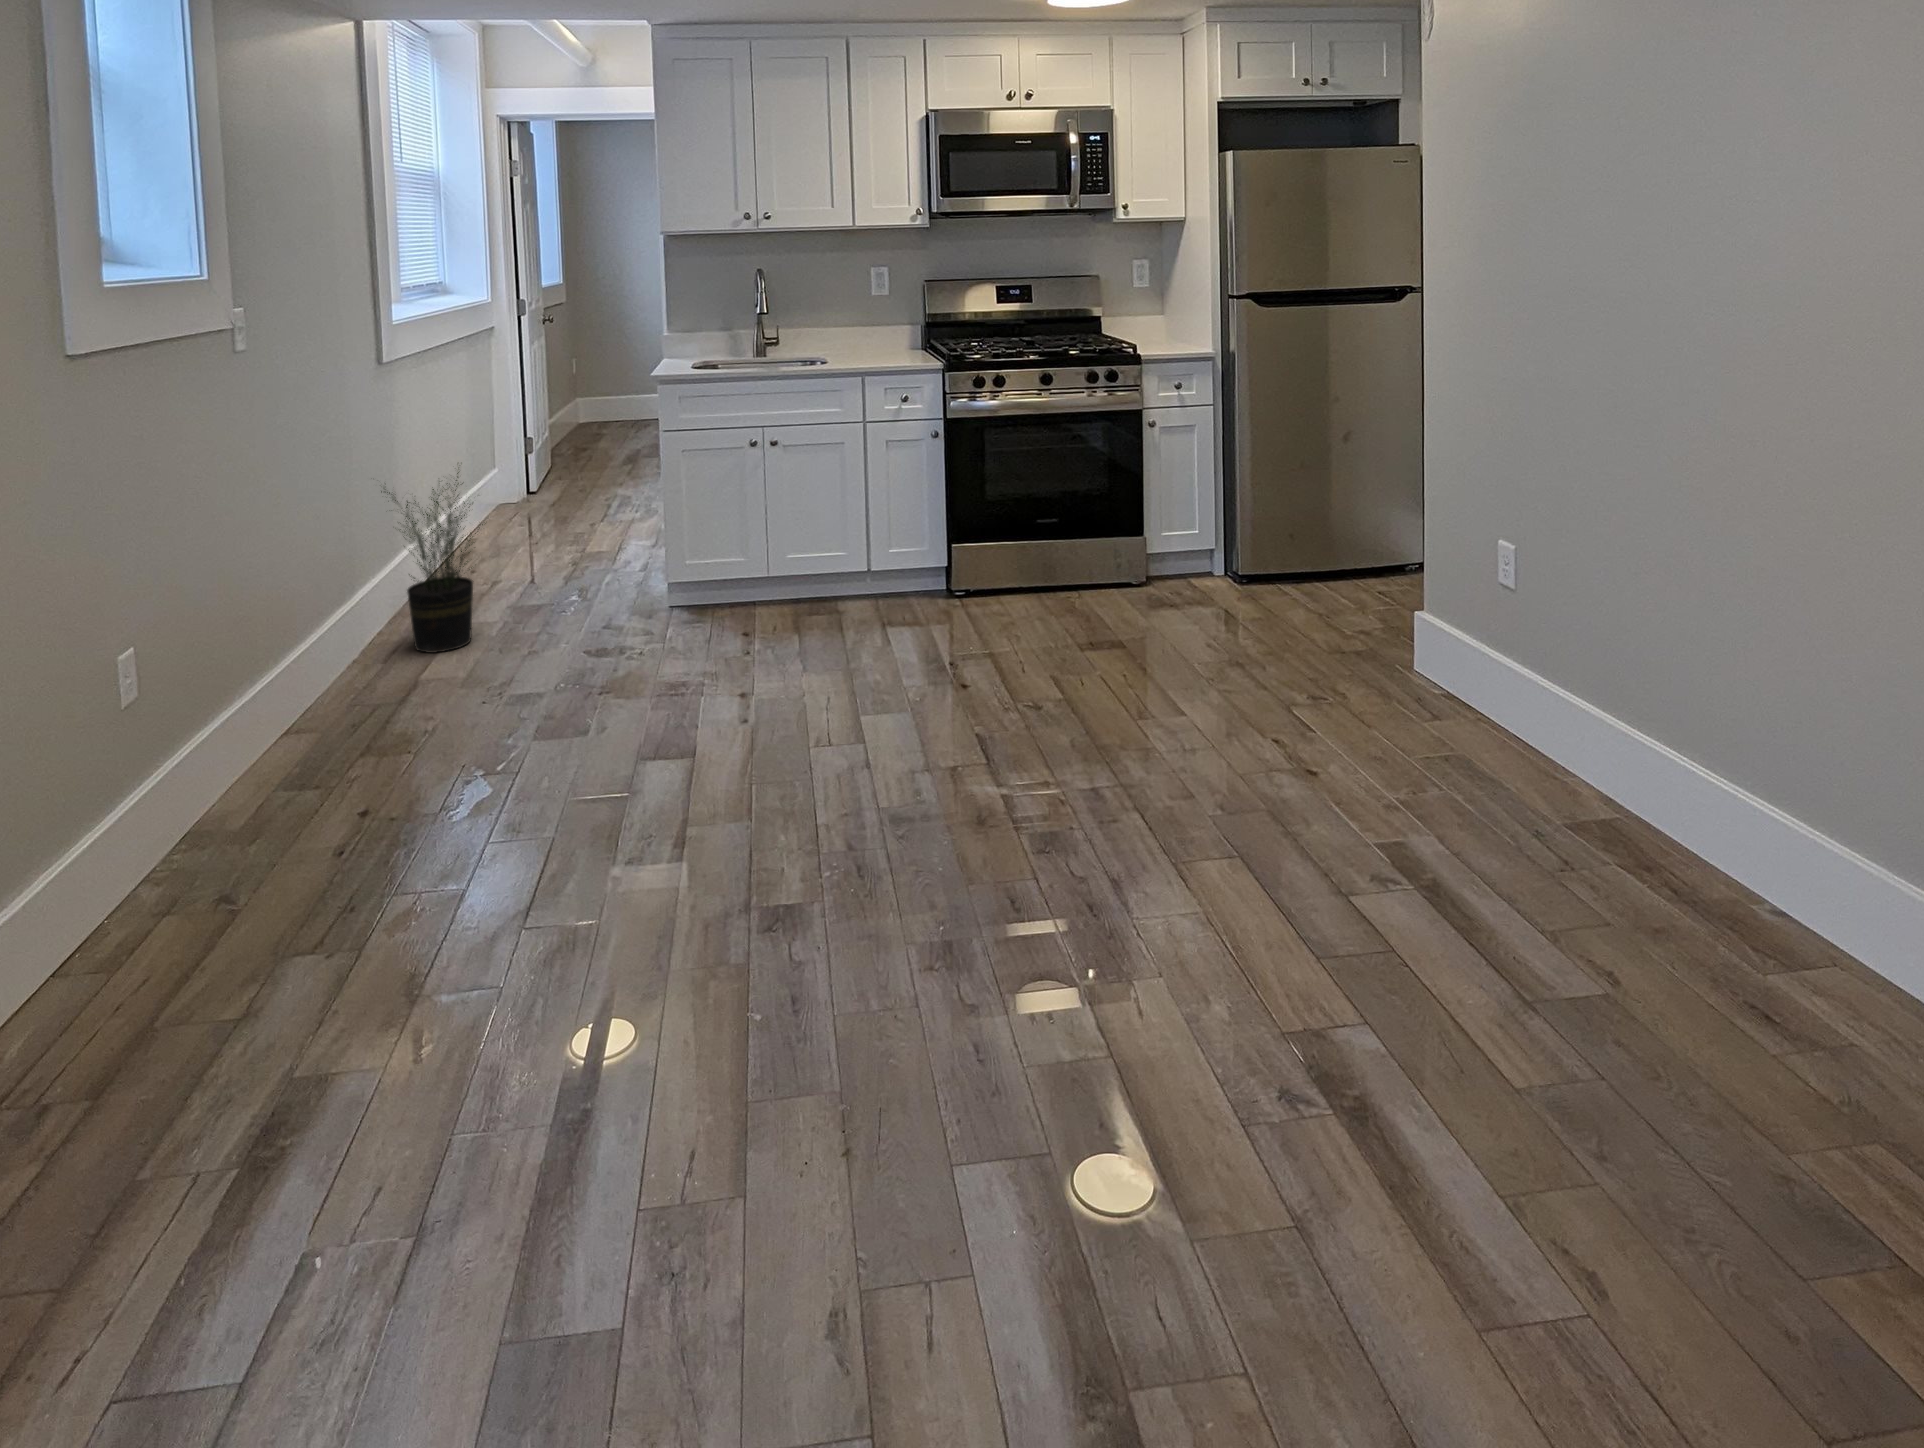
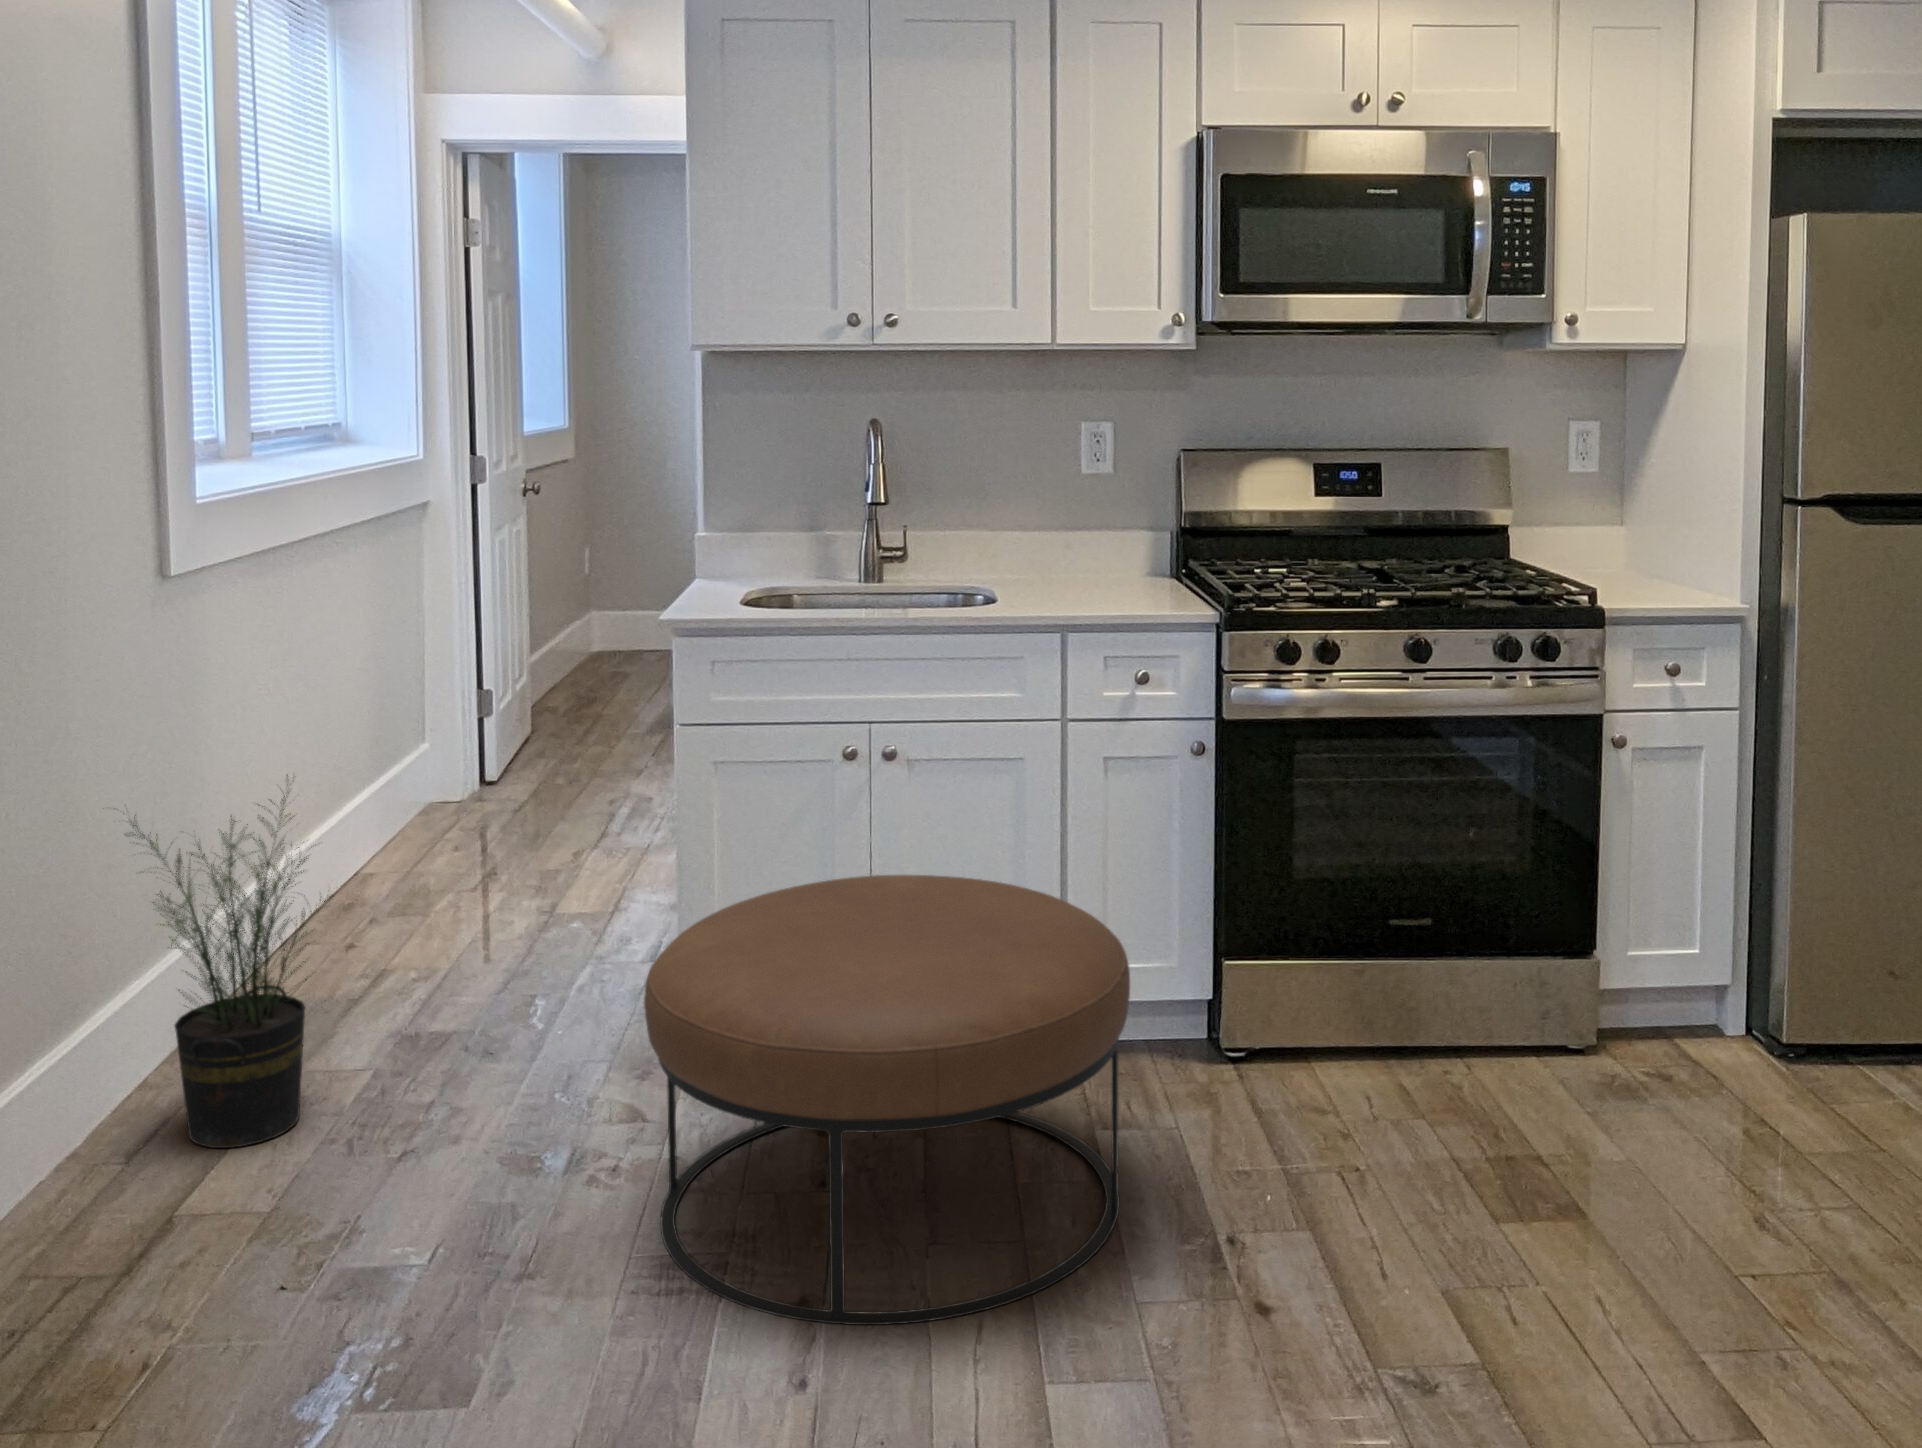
ottoman: none [659,500,900,701] -> present [644,875,1130,1325]

